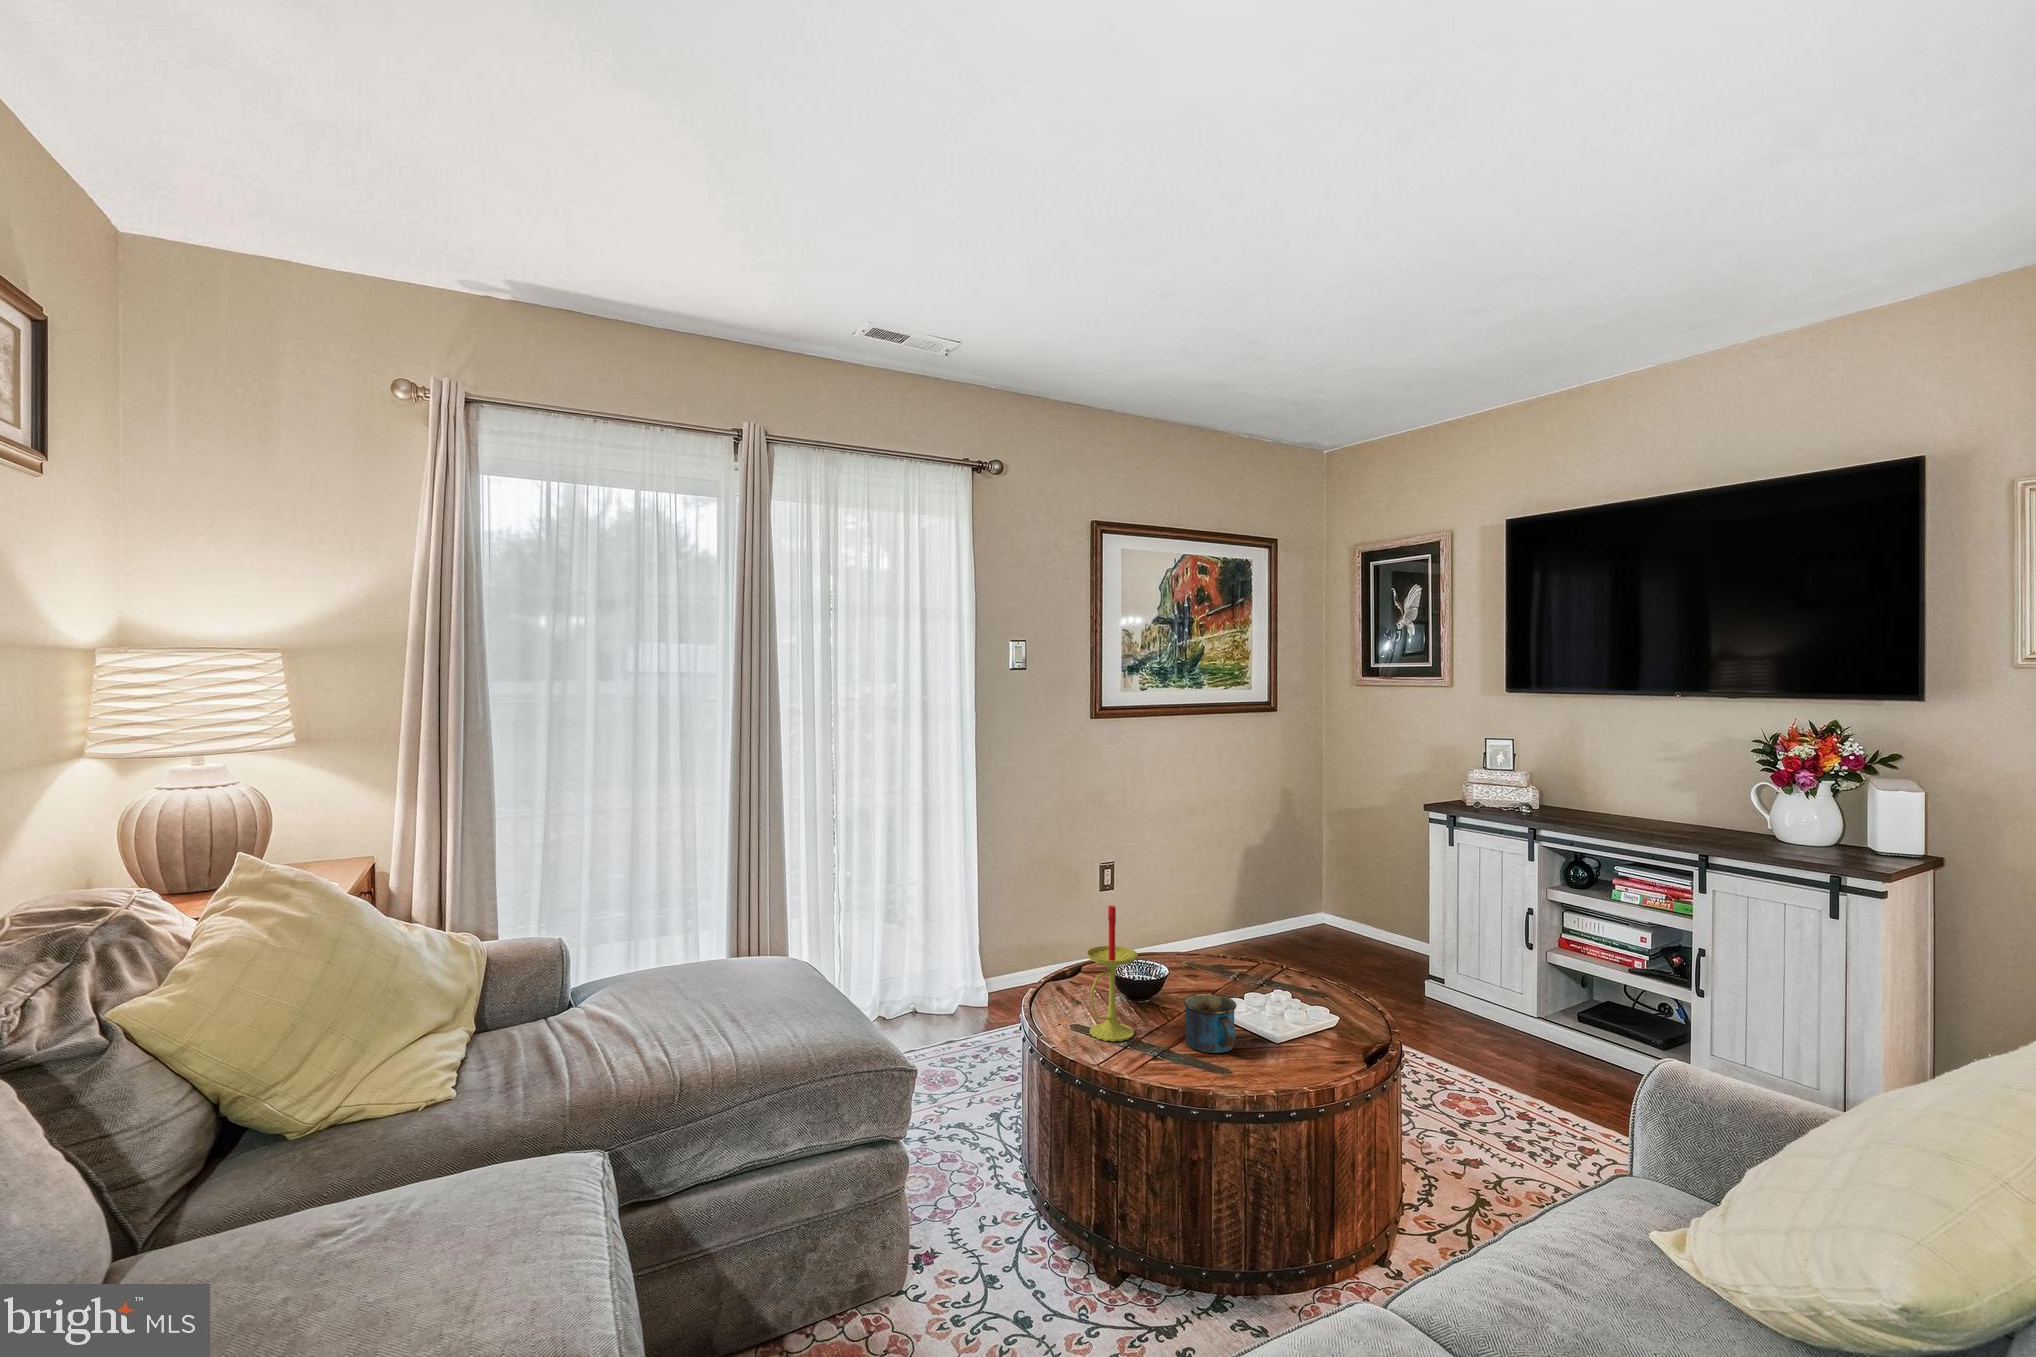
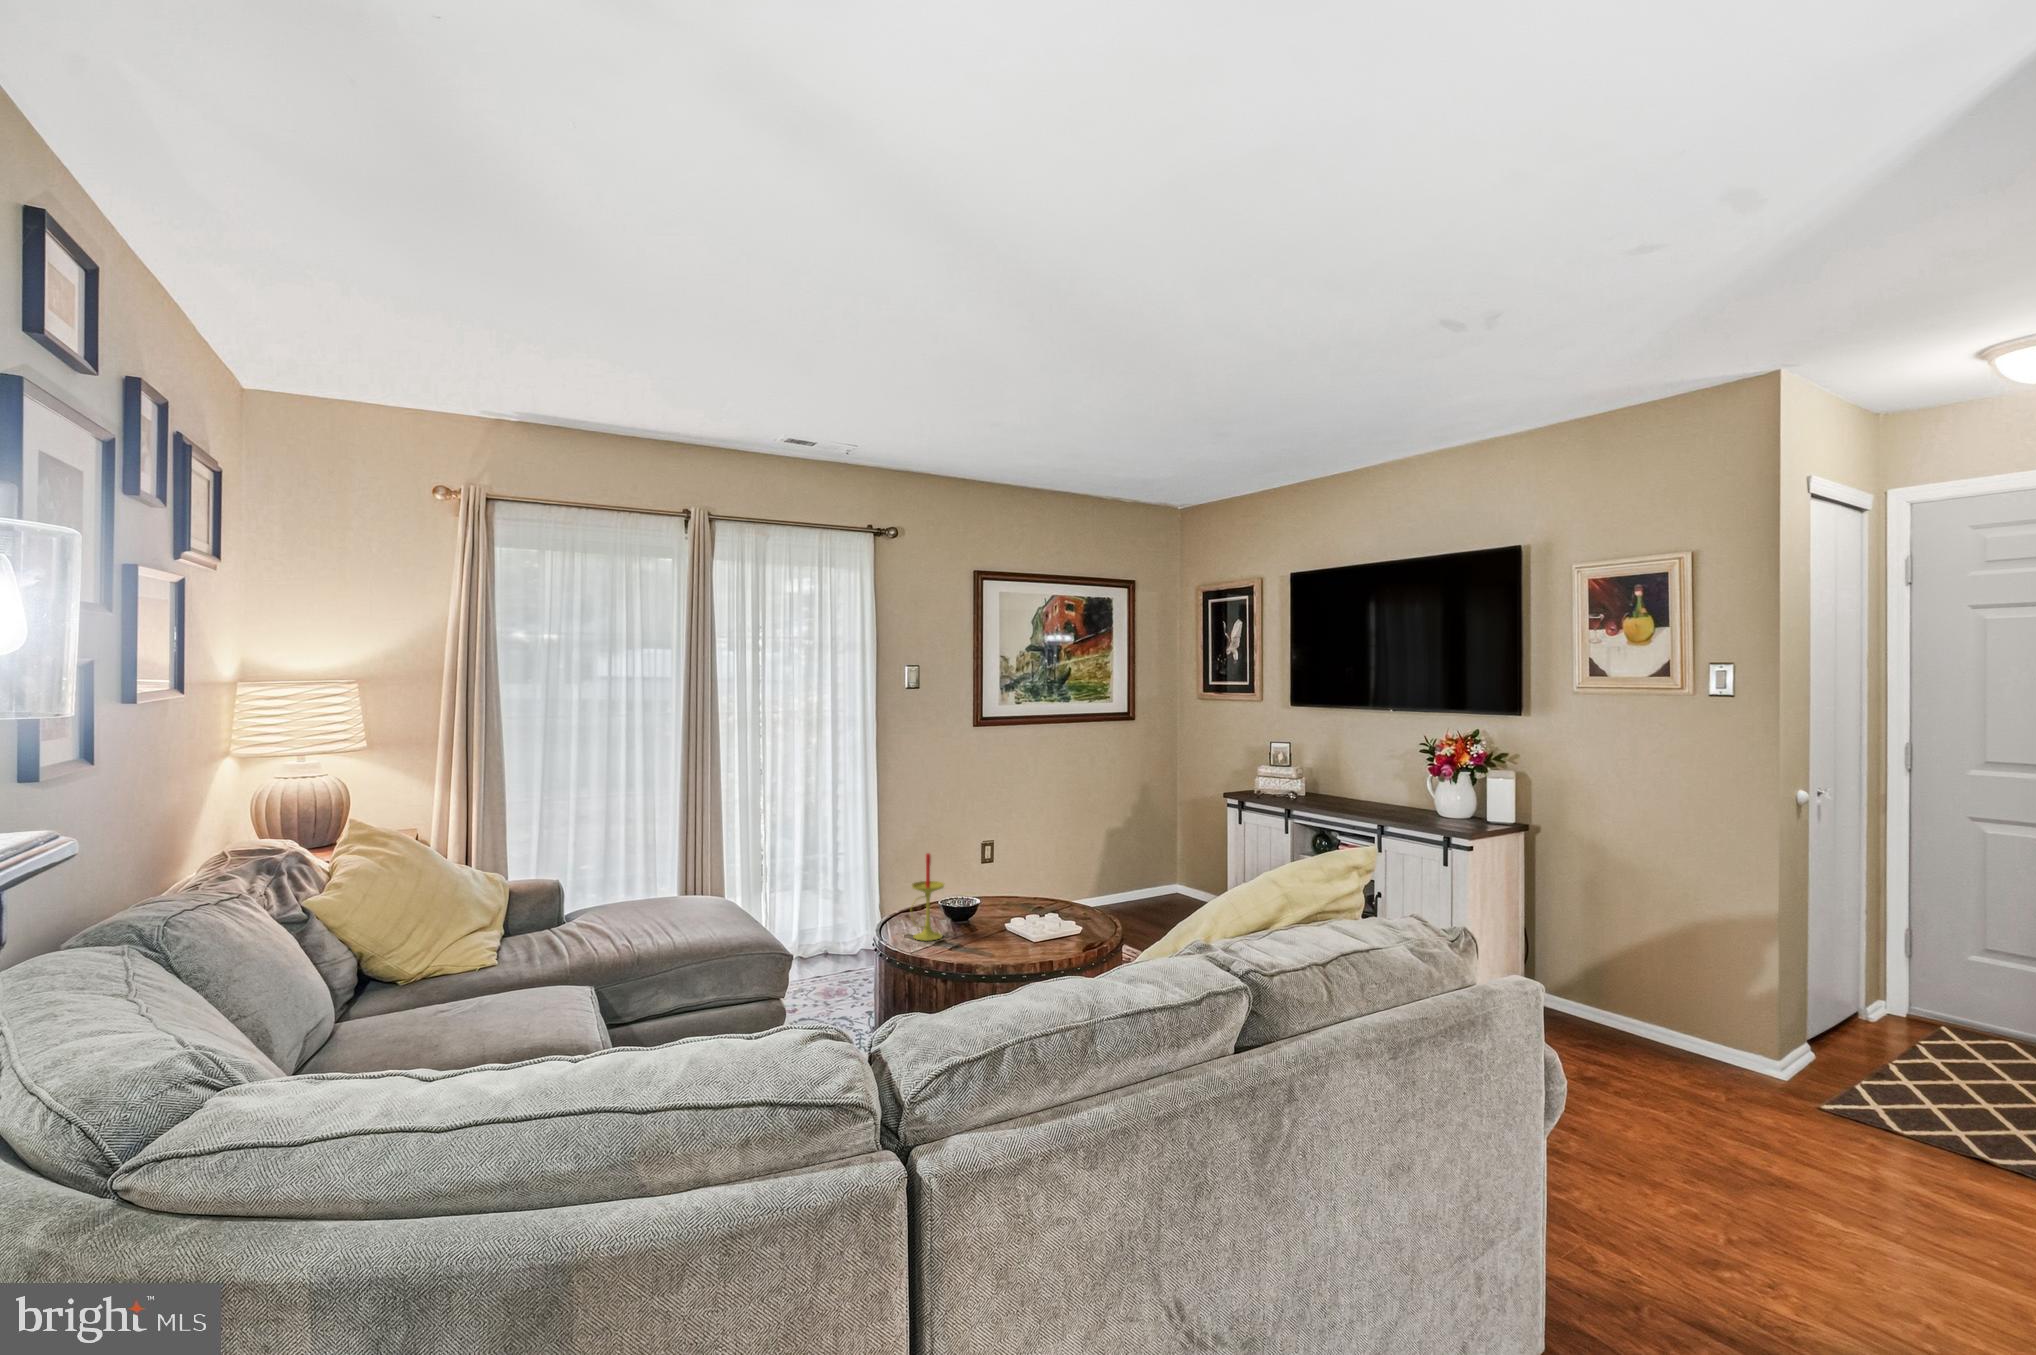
mug: present [1184,993,1237,1053] -> none [971,910,1005,946]

